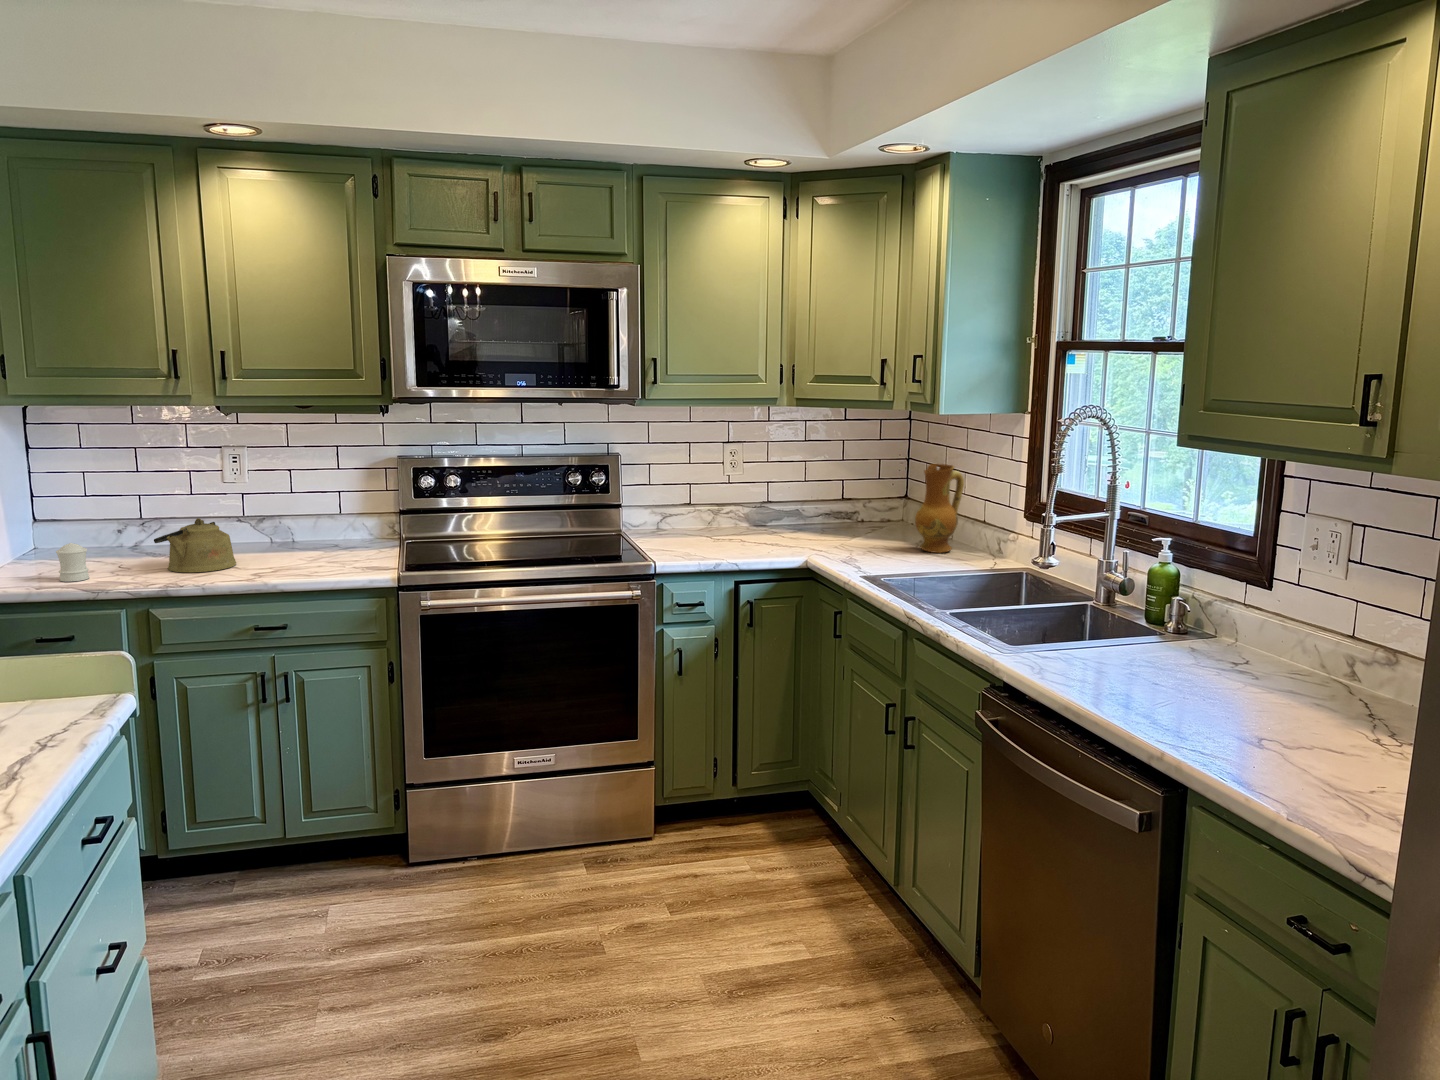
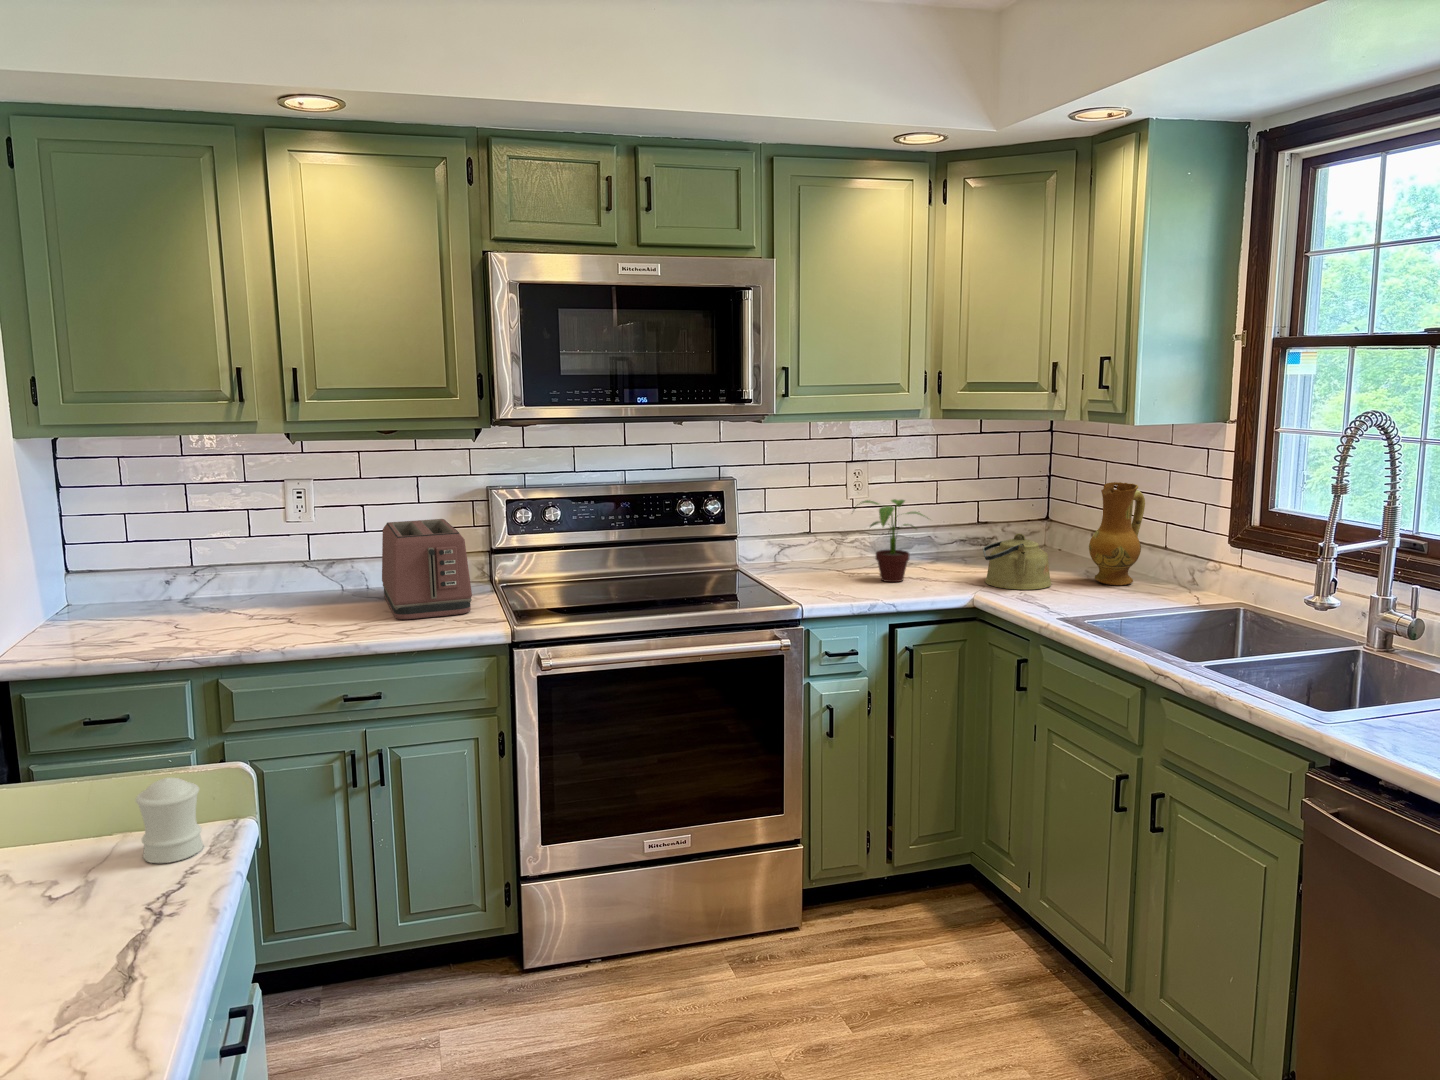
potted plant: none [712,475,780,546] -> present [855,499,925,582]
toaster: none [303,483,372,565] -> present [382,519,472,619]
kettle: present [154,518,236,573] -> present [983,533,1051,590]
salt shaker: present [56,543,89,582] -> present [136,778,203,863]

